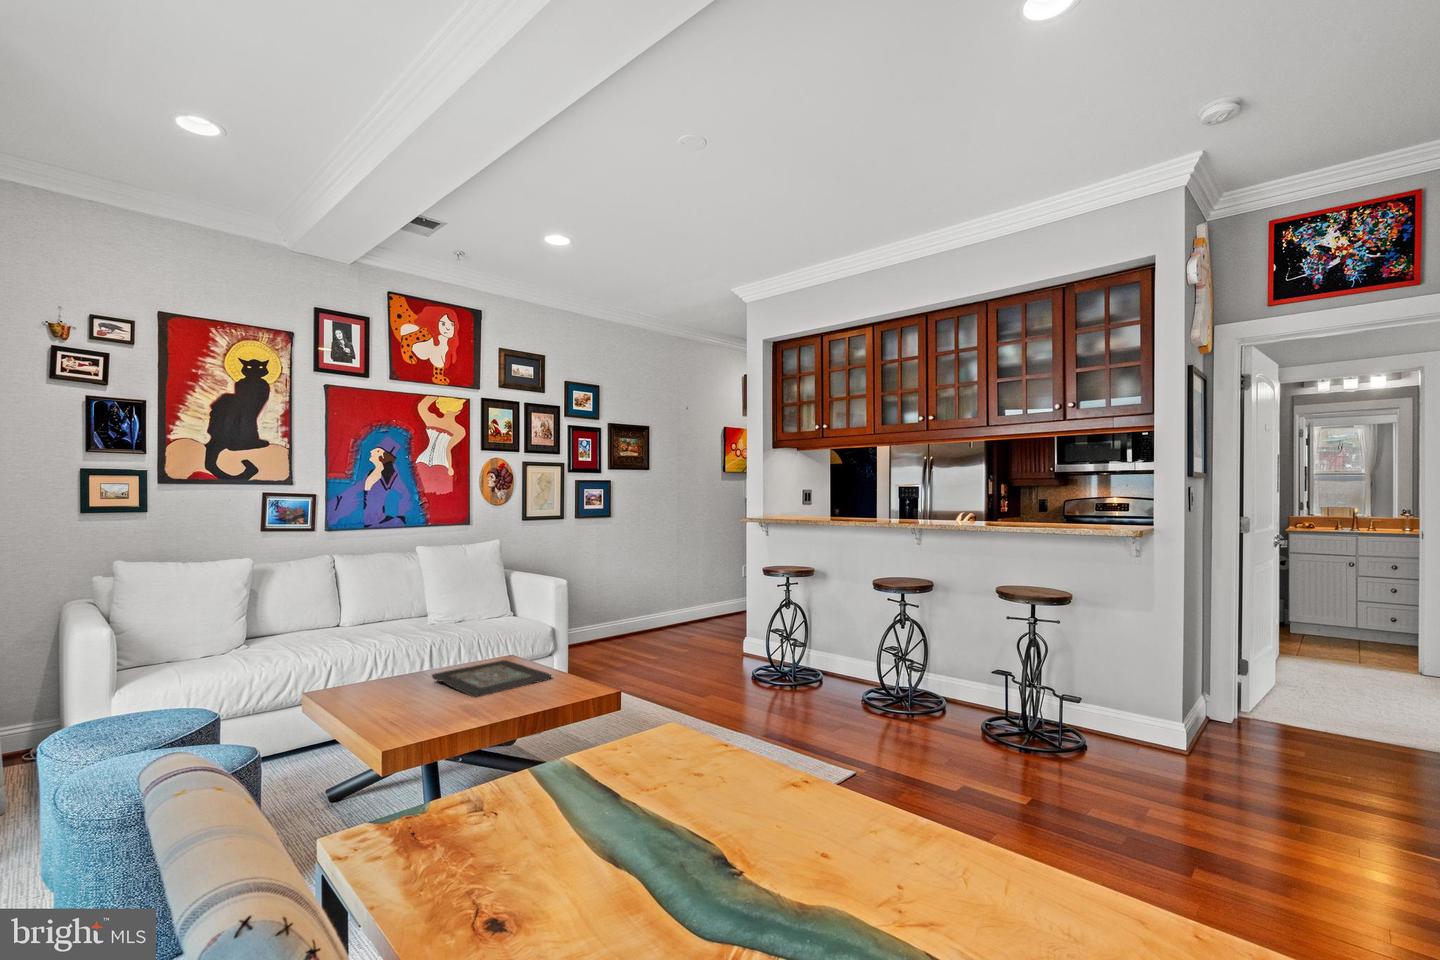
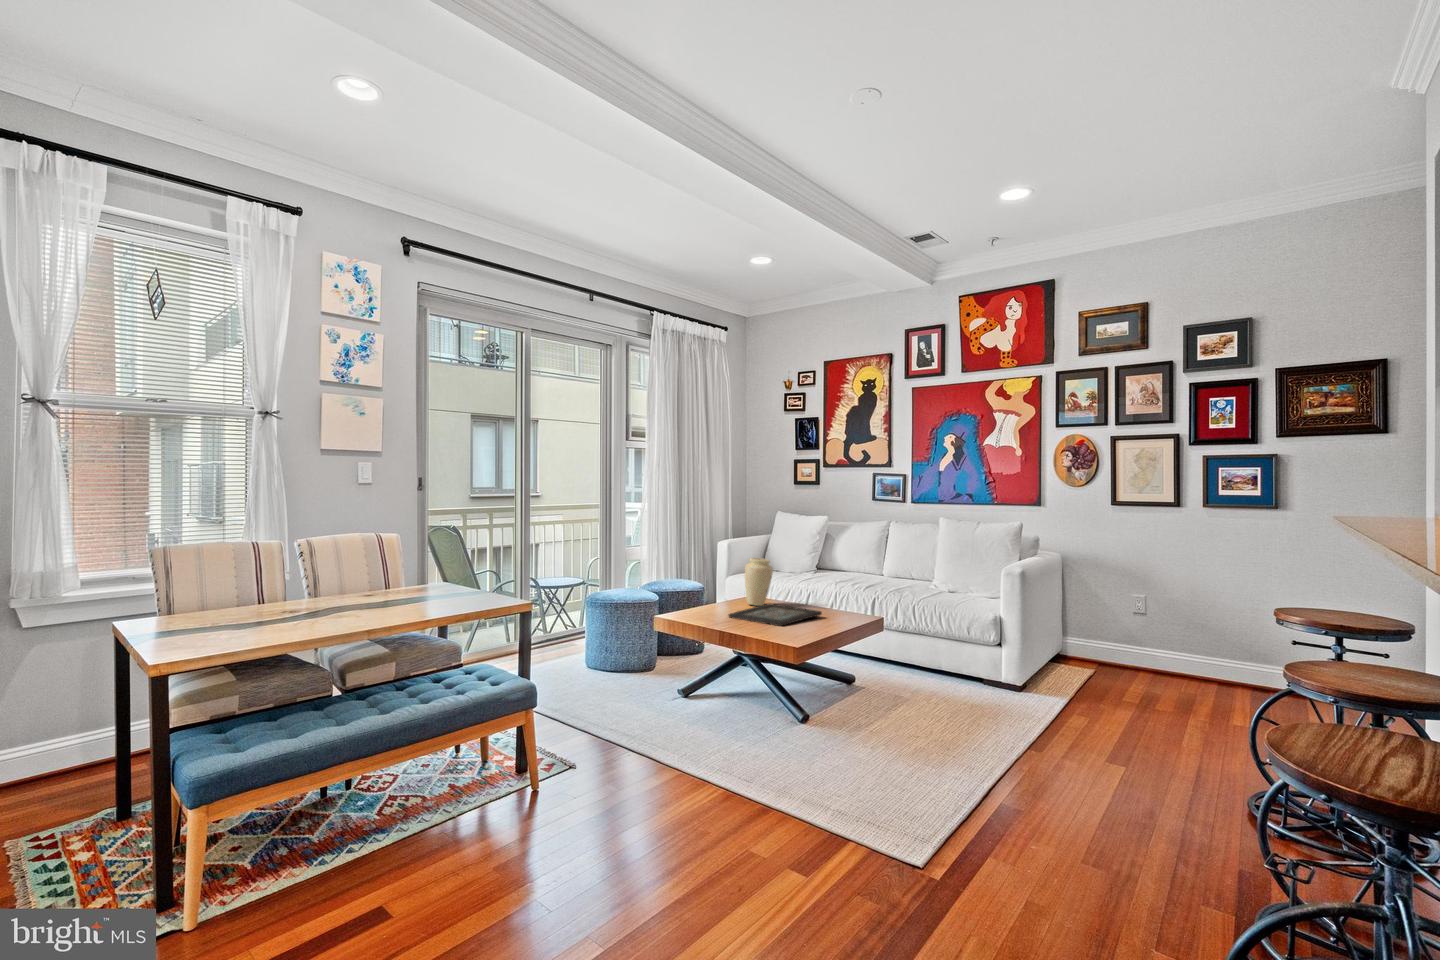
vase: none [359,619,405,690] -> present [745,558,773,606]

